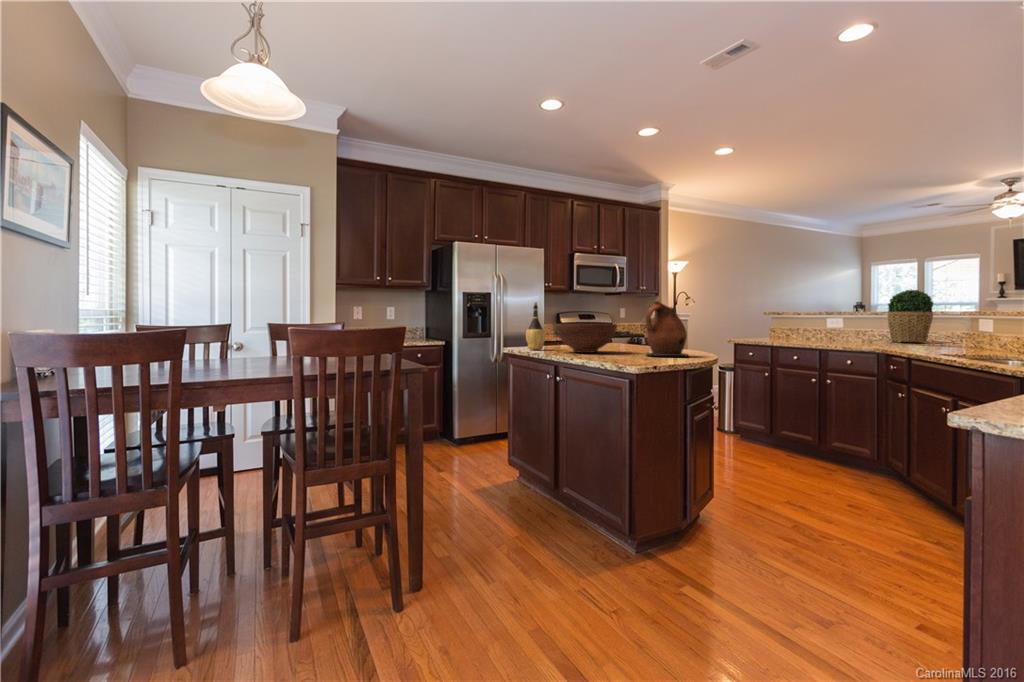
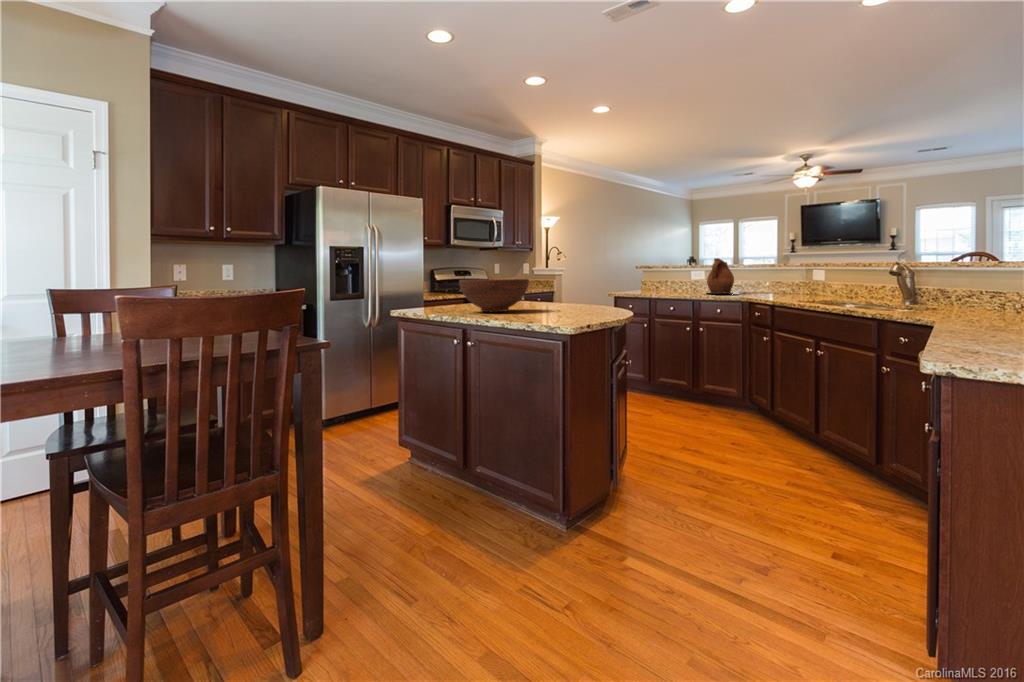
potted plant: present [887,290,933,342] -> none [742,244,778,292]
ceramic pitcher: present [646,301,689,356] -> present [707,258,734,294]
wine bottle: present [526,302,545,350] -> none [421,255,443,311]

